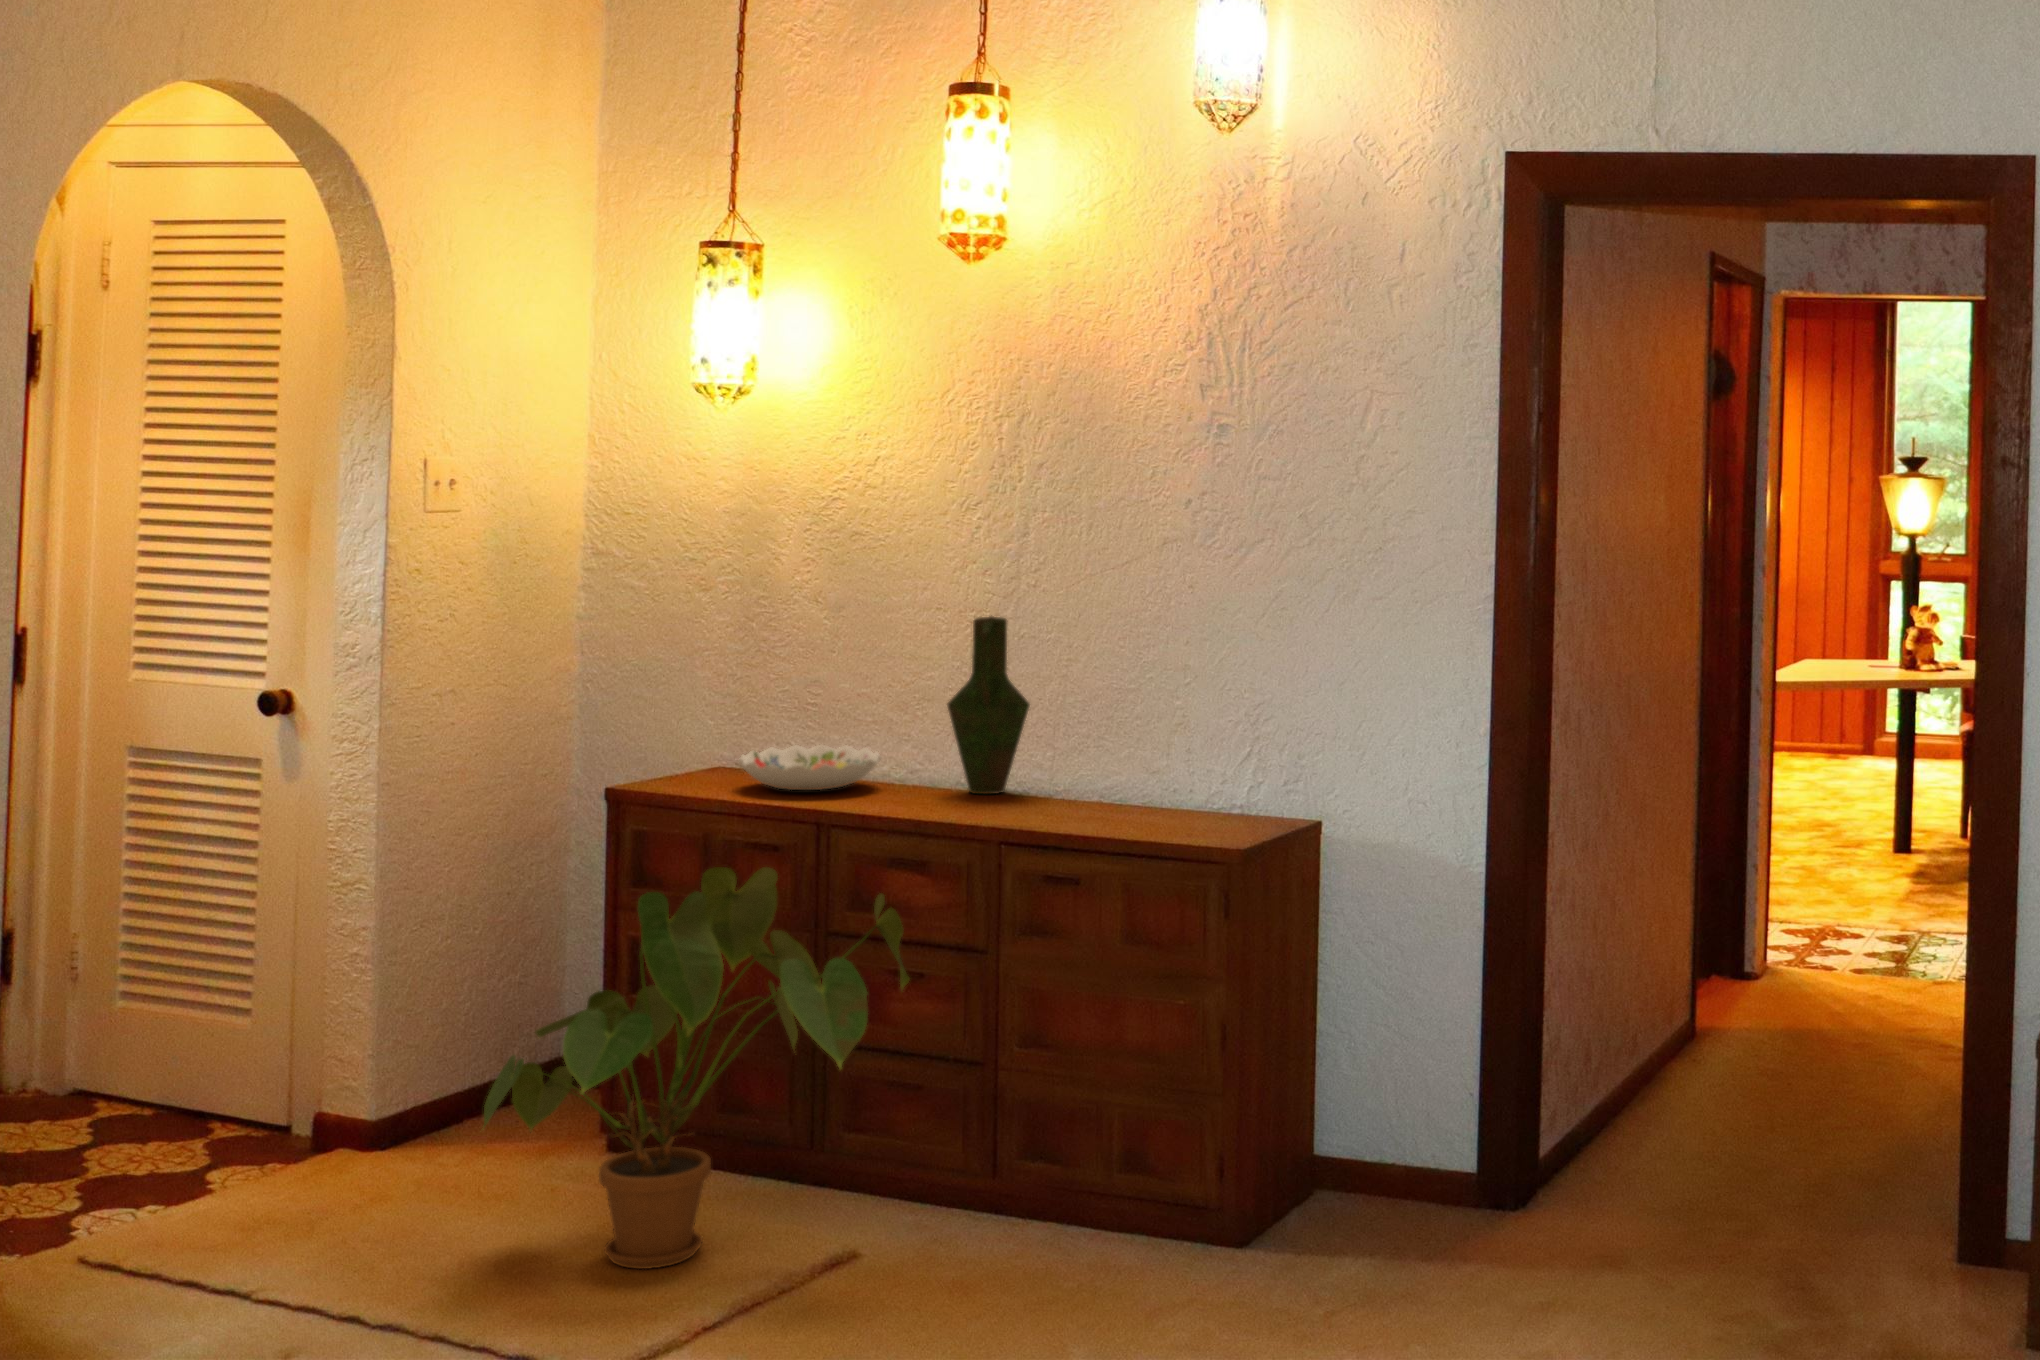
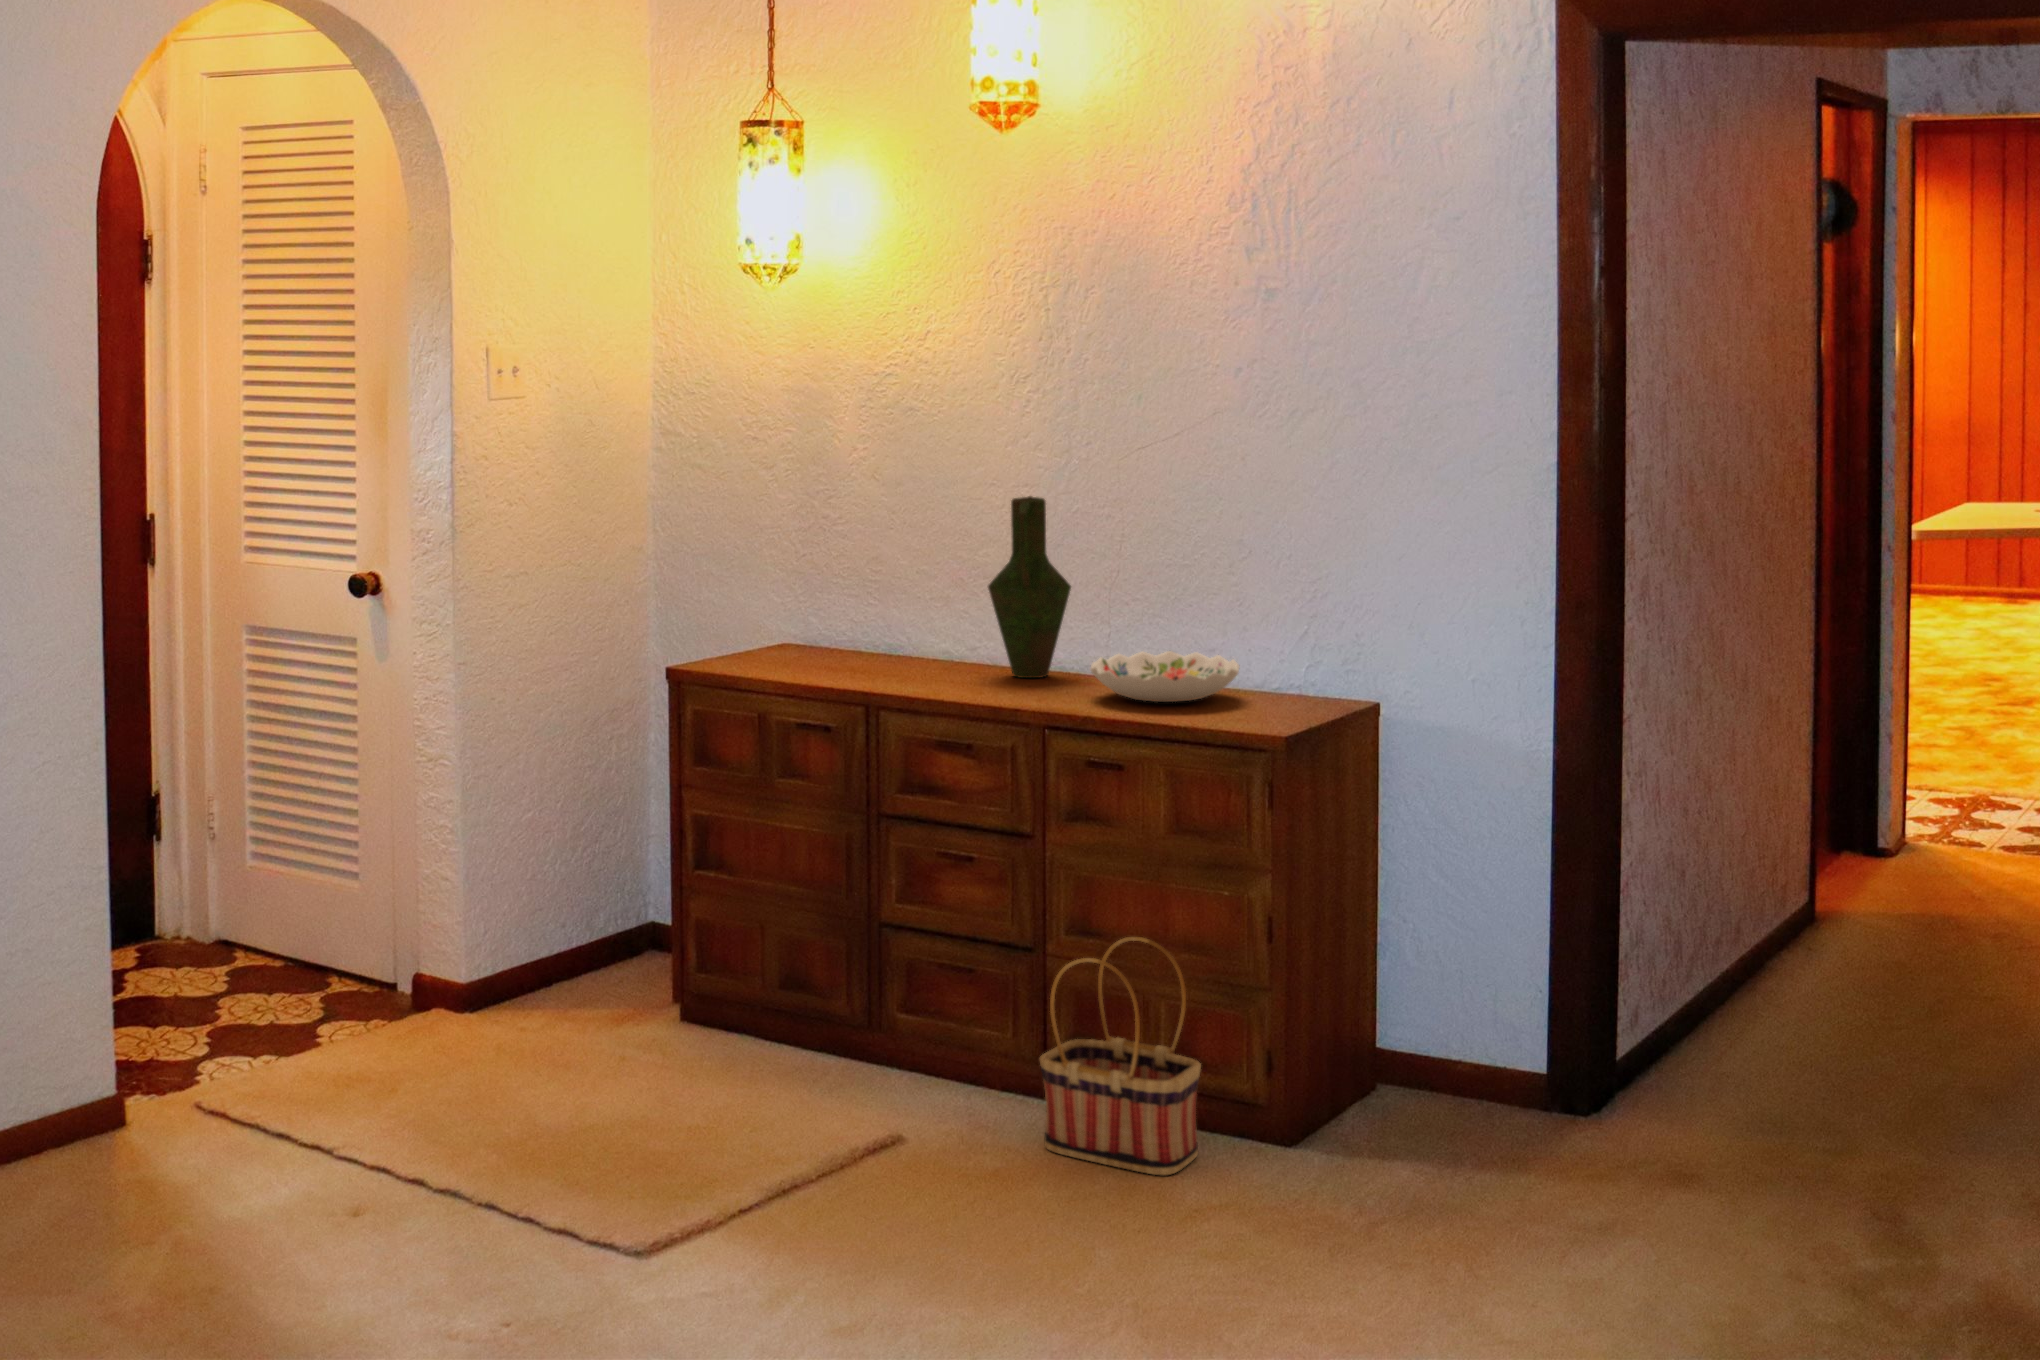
decorative bowl: present [739,745,881,790] -> present [1091,651,1239,702]
house plant: present [484,867,910,1269] -> none [544,748,955,1144]
basket: none [992,1042,1150,1271] -> present [1040,937,1201,1175]

